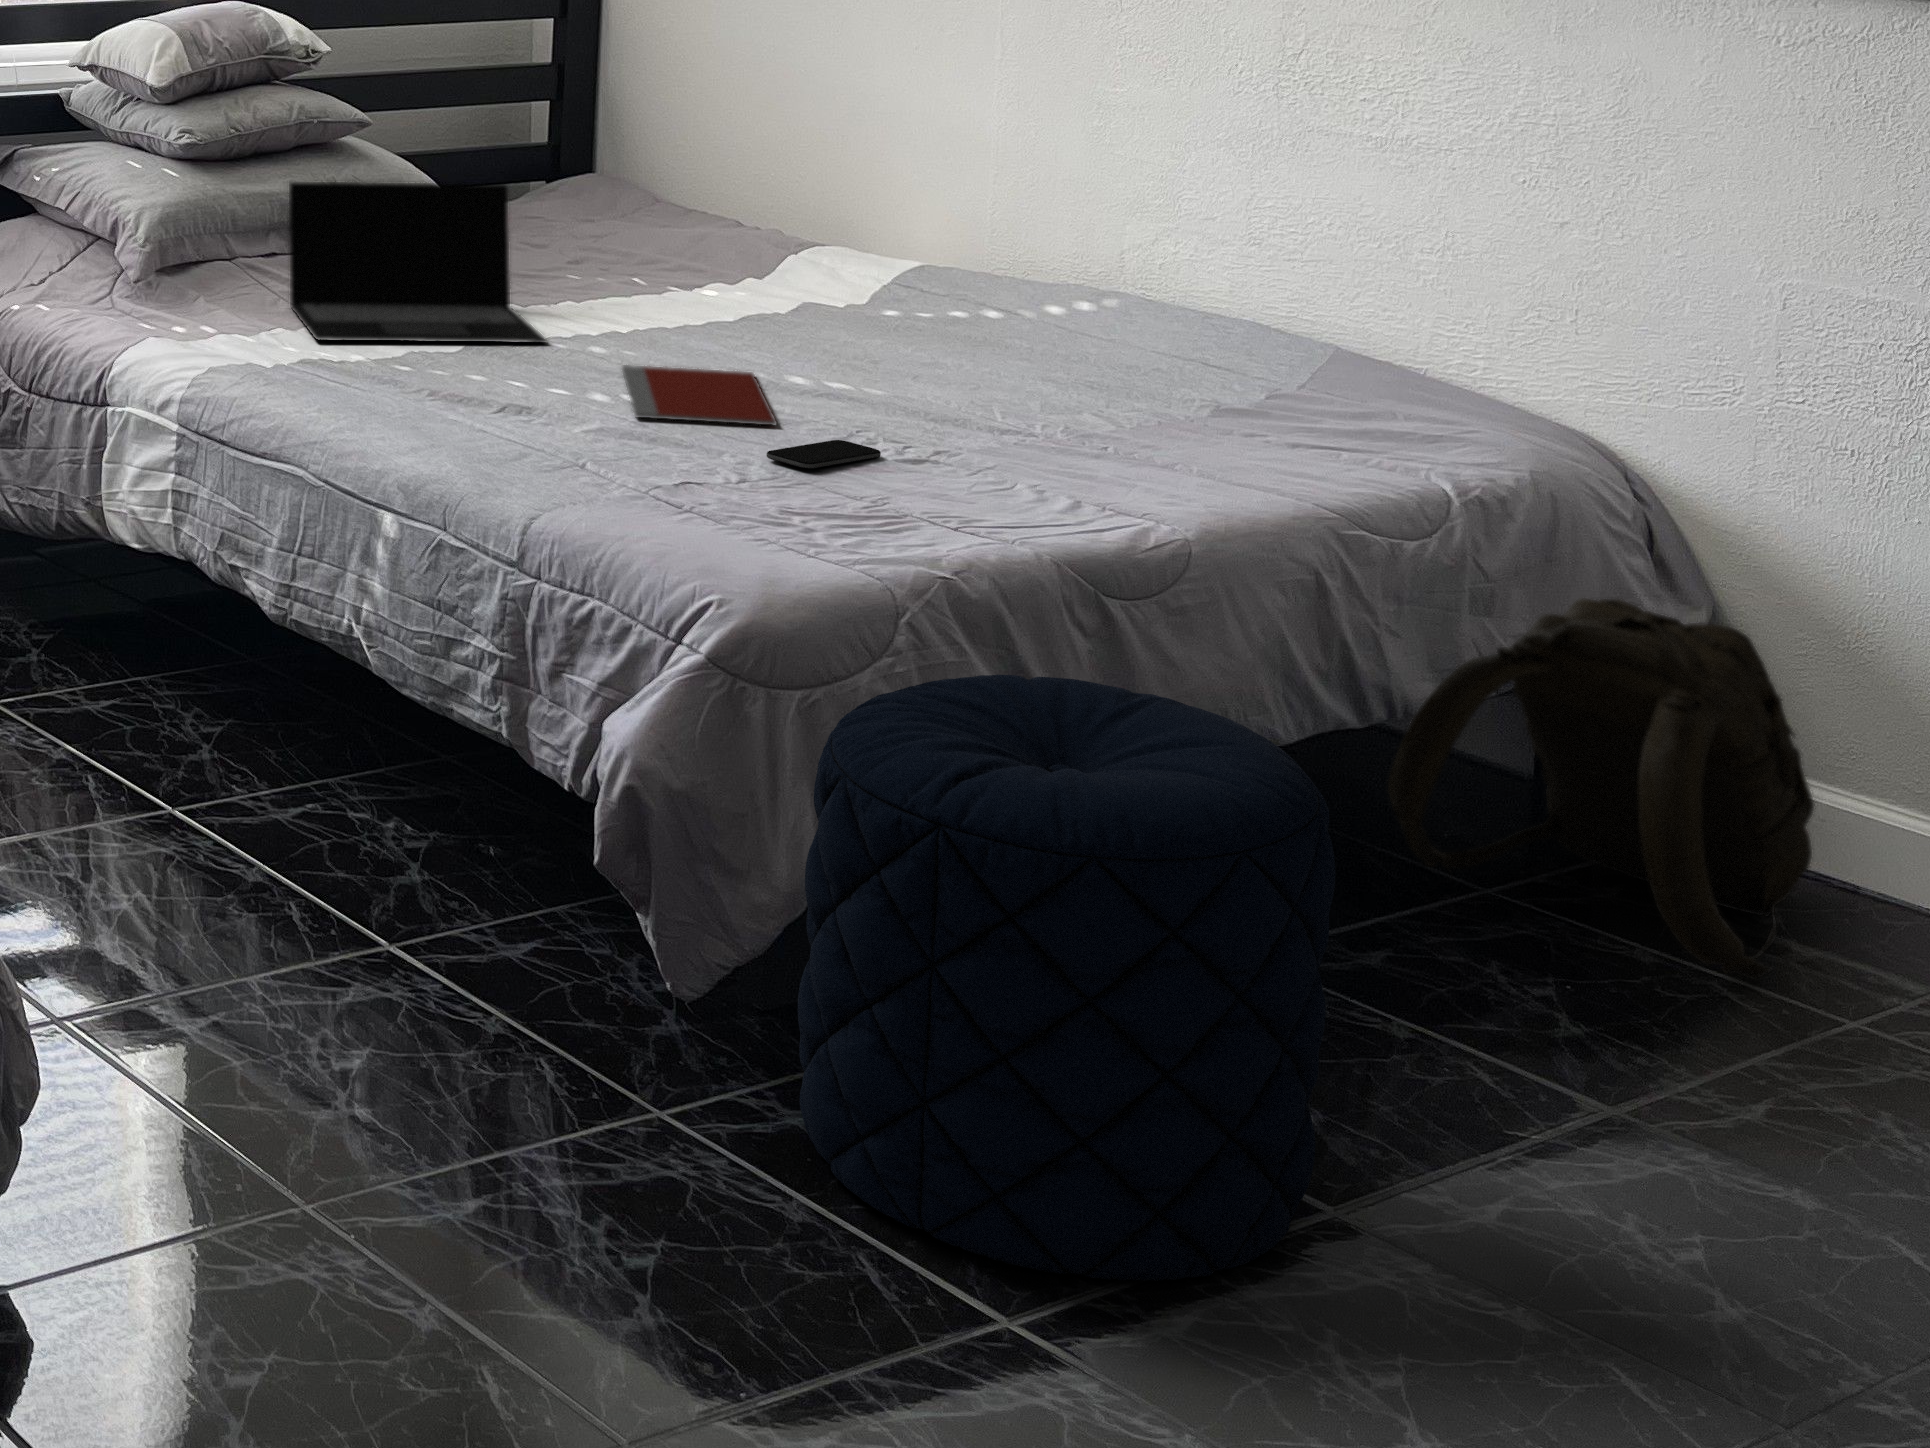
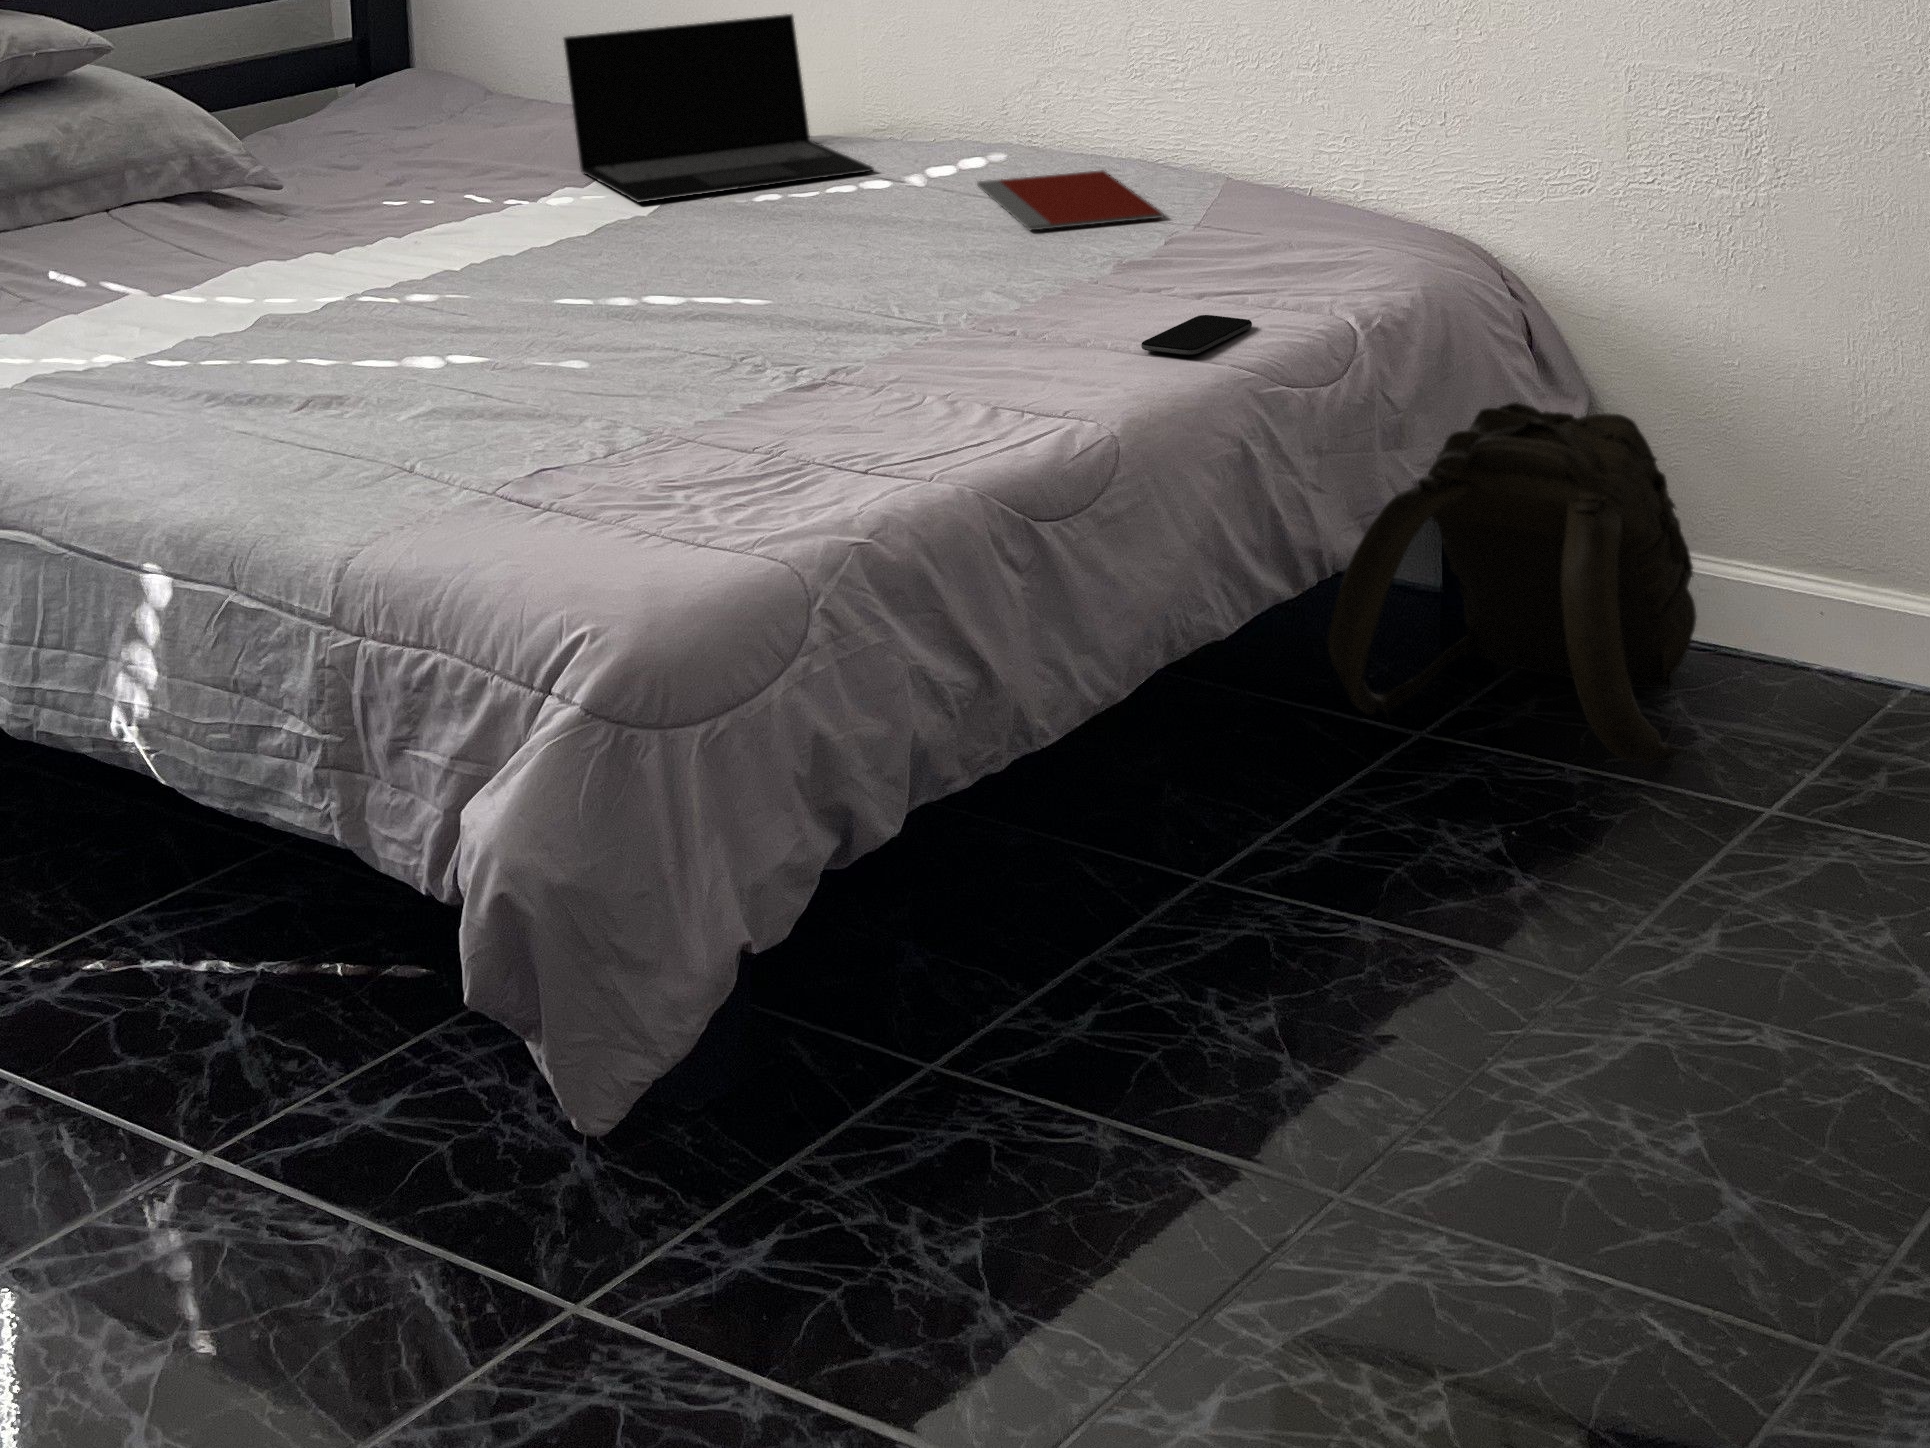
laptop: present [289,182,546,343] -> present [564,14,873,202]
notebook: present [622,365,776,426] -> present [977,170,1164,230]
smartphone: present [767,440,881,469] -> present [1141,315,1252,355]
pouf: present [798,675,1335,1281] -> none [731,639,1321,1373]

